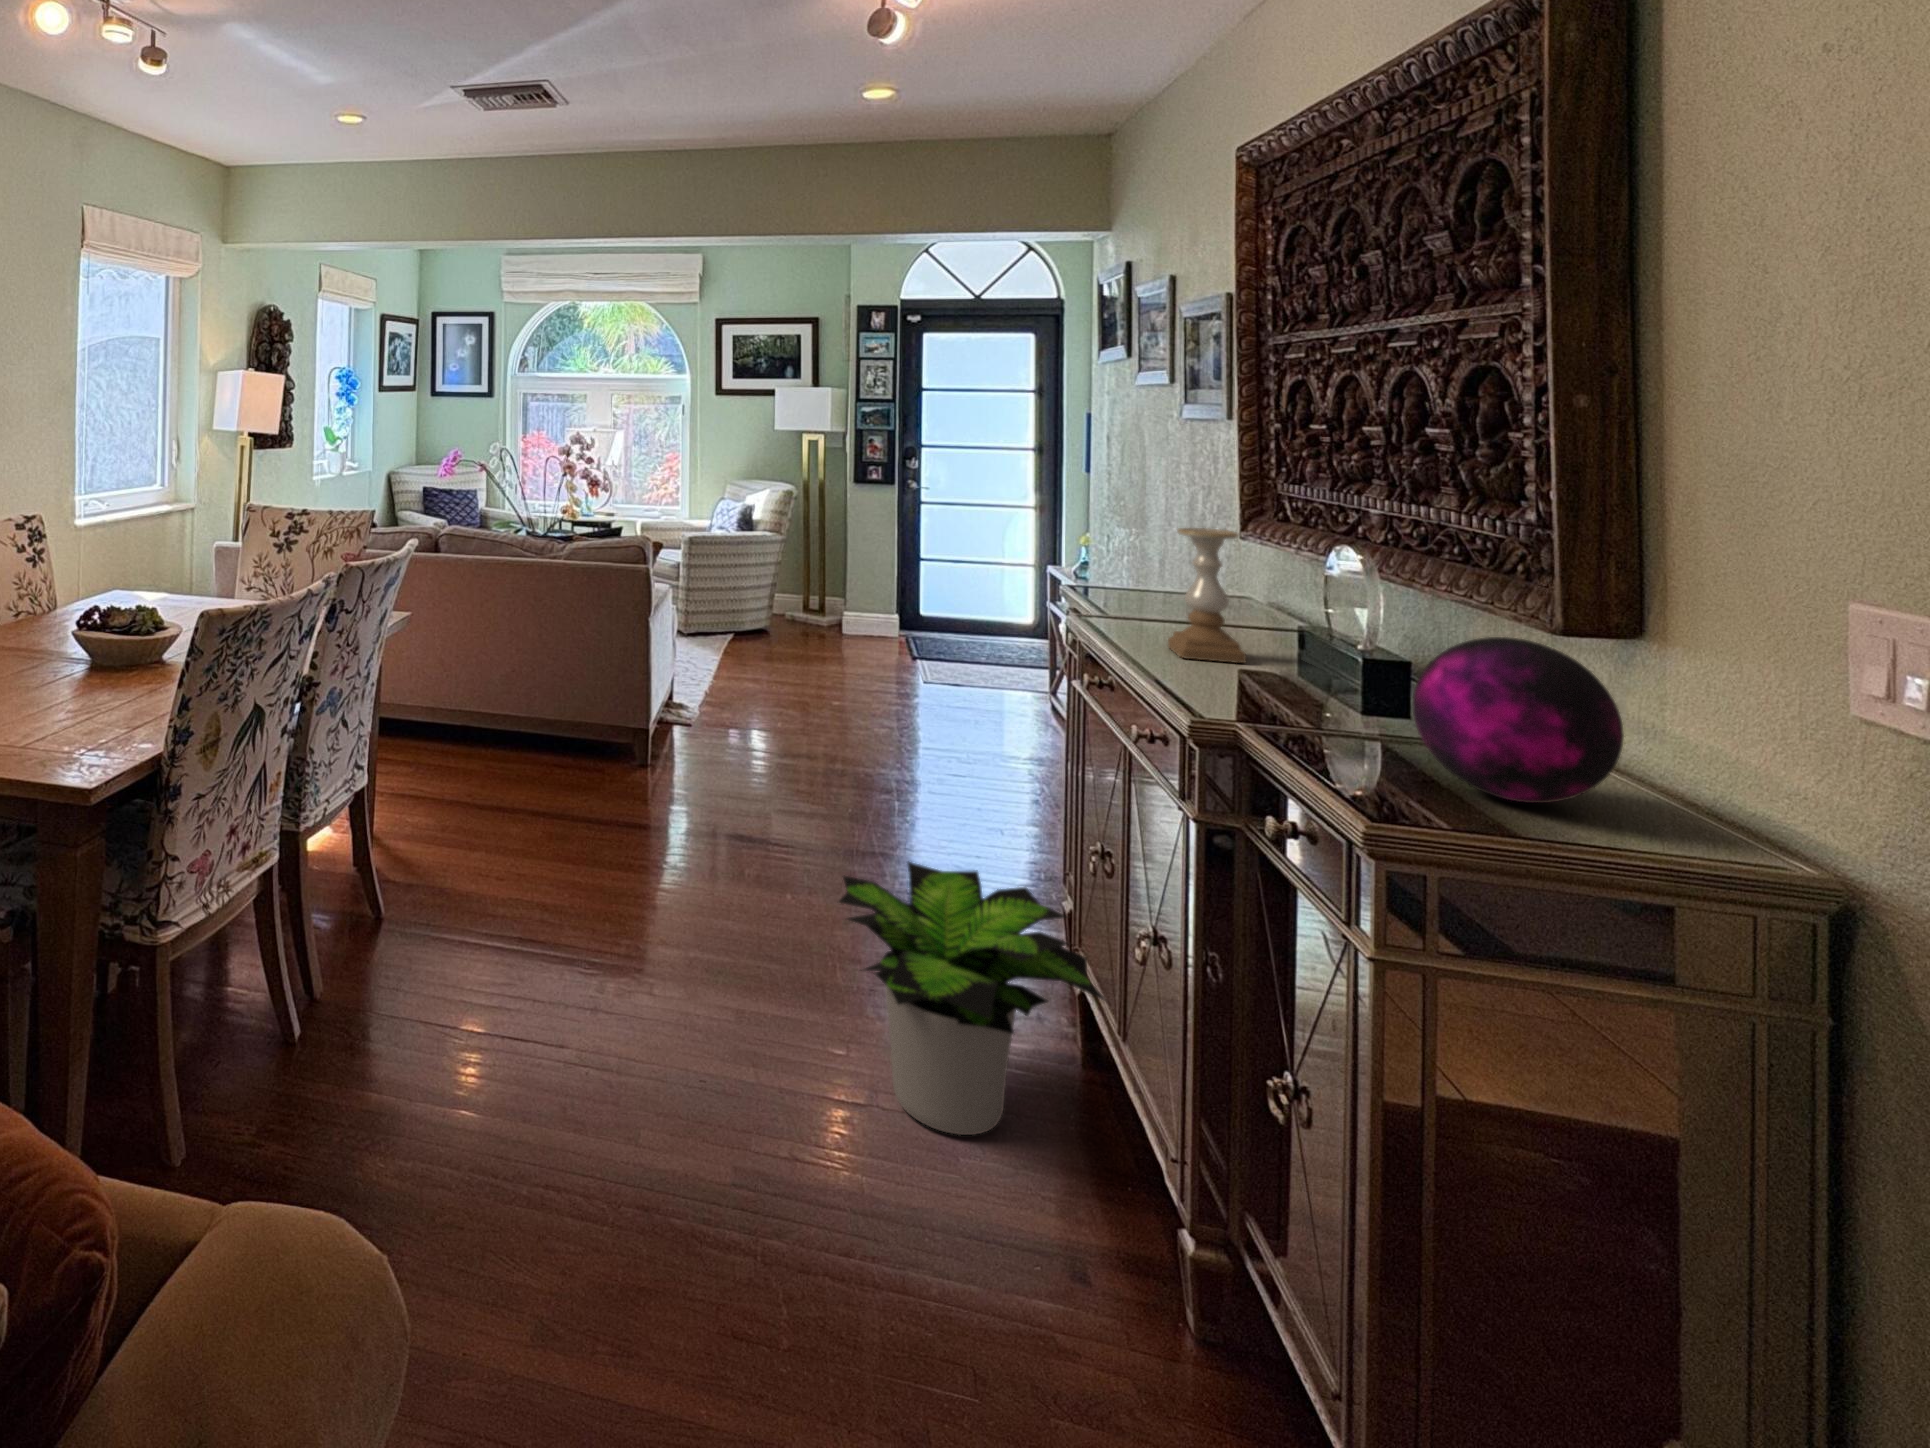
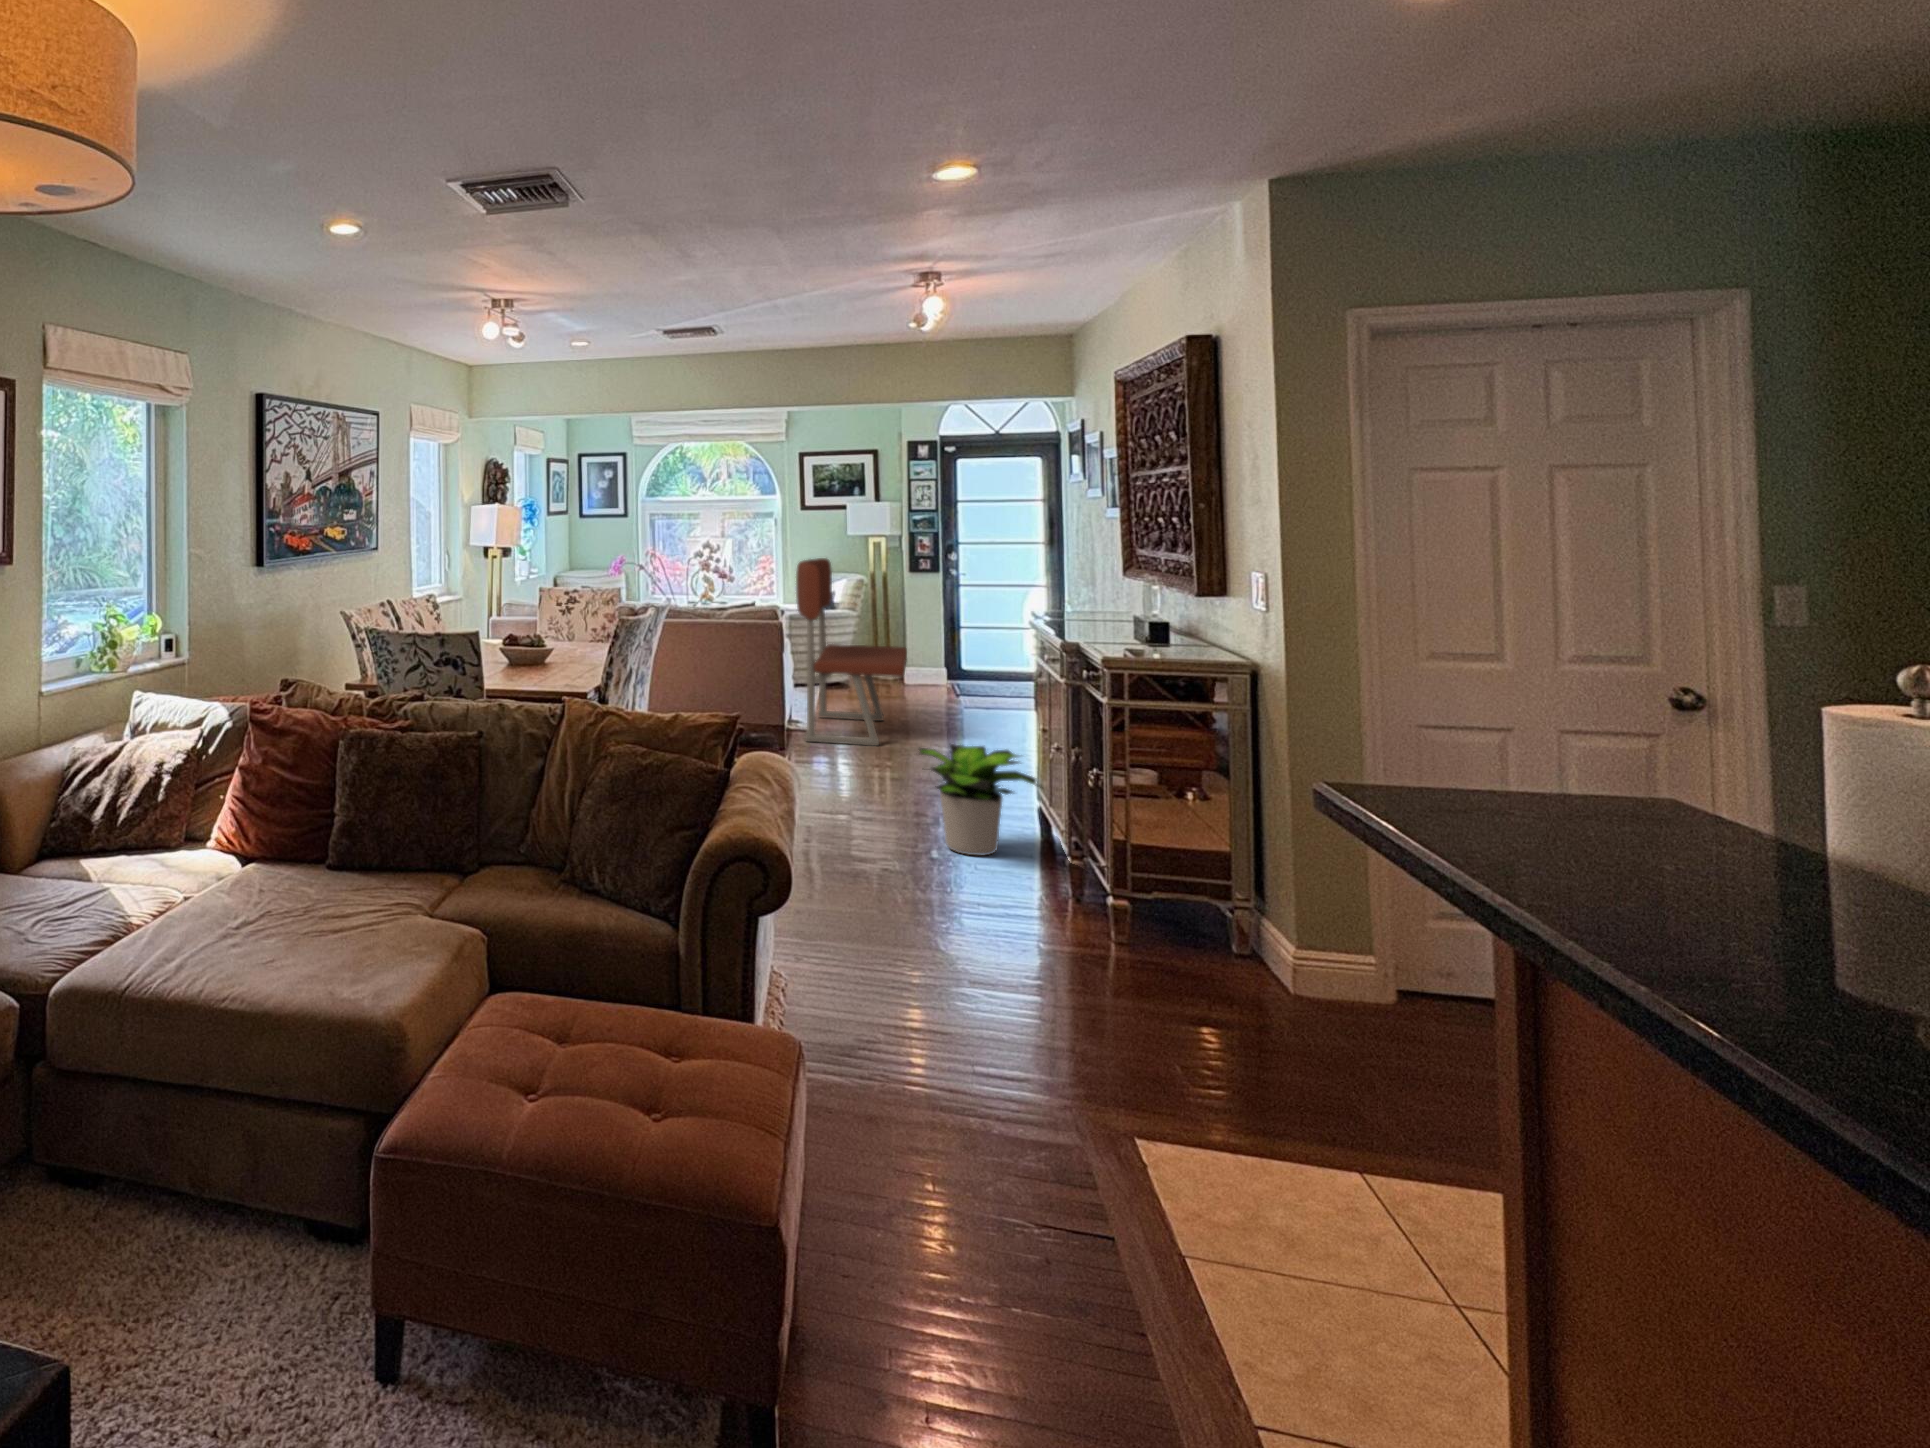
bench: none [680,464,844,768] -> present [796,558,907,746]
candle holder: present [1168,528,1246,663] -> none [1070,572,1103,632]
decorative orb: present [1413,637,1624,803] -> none [1134,598,1201,656]

